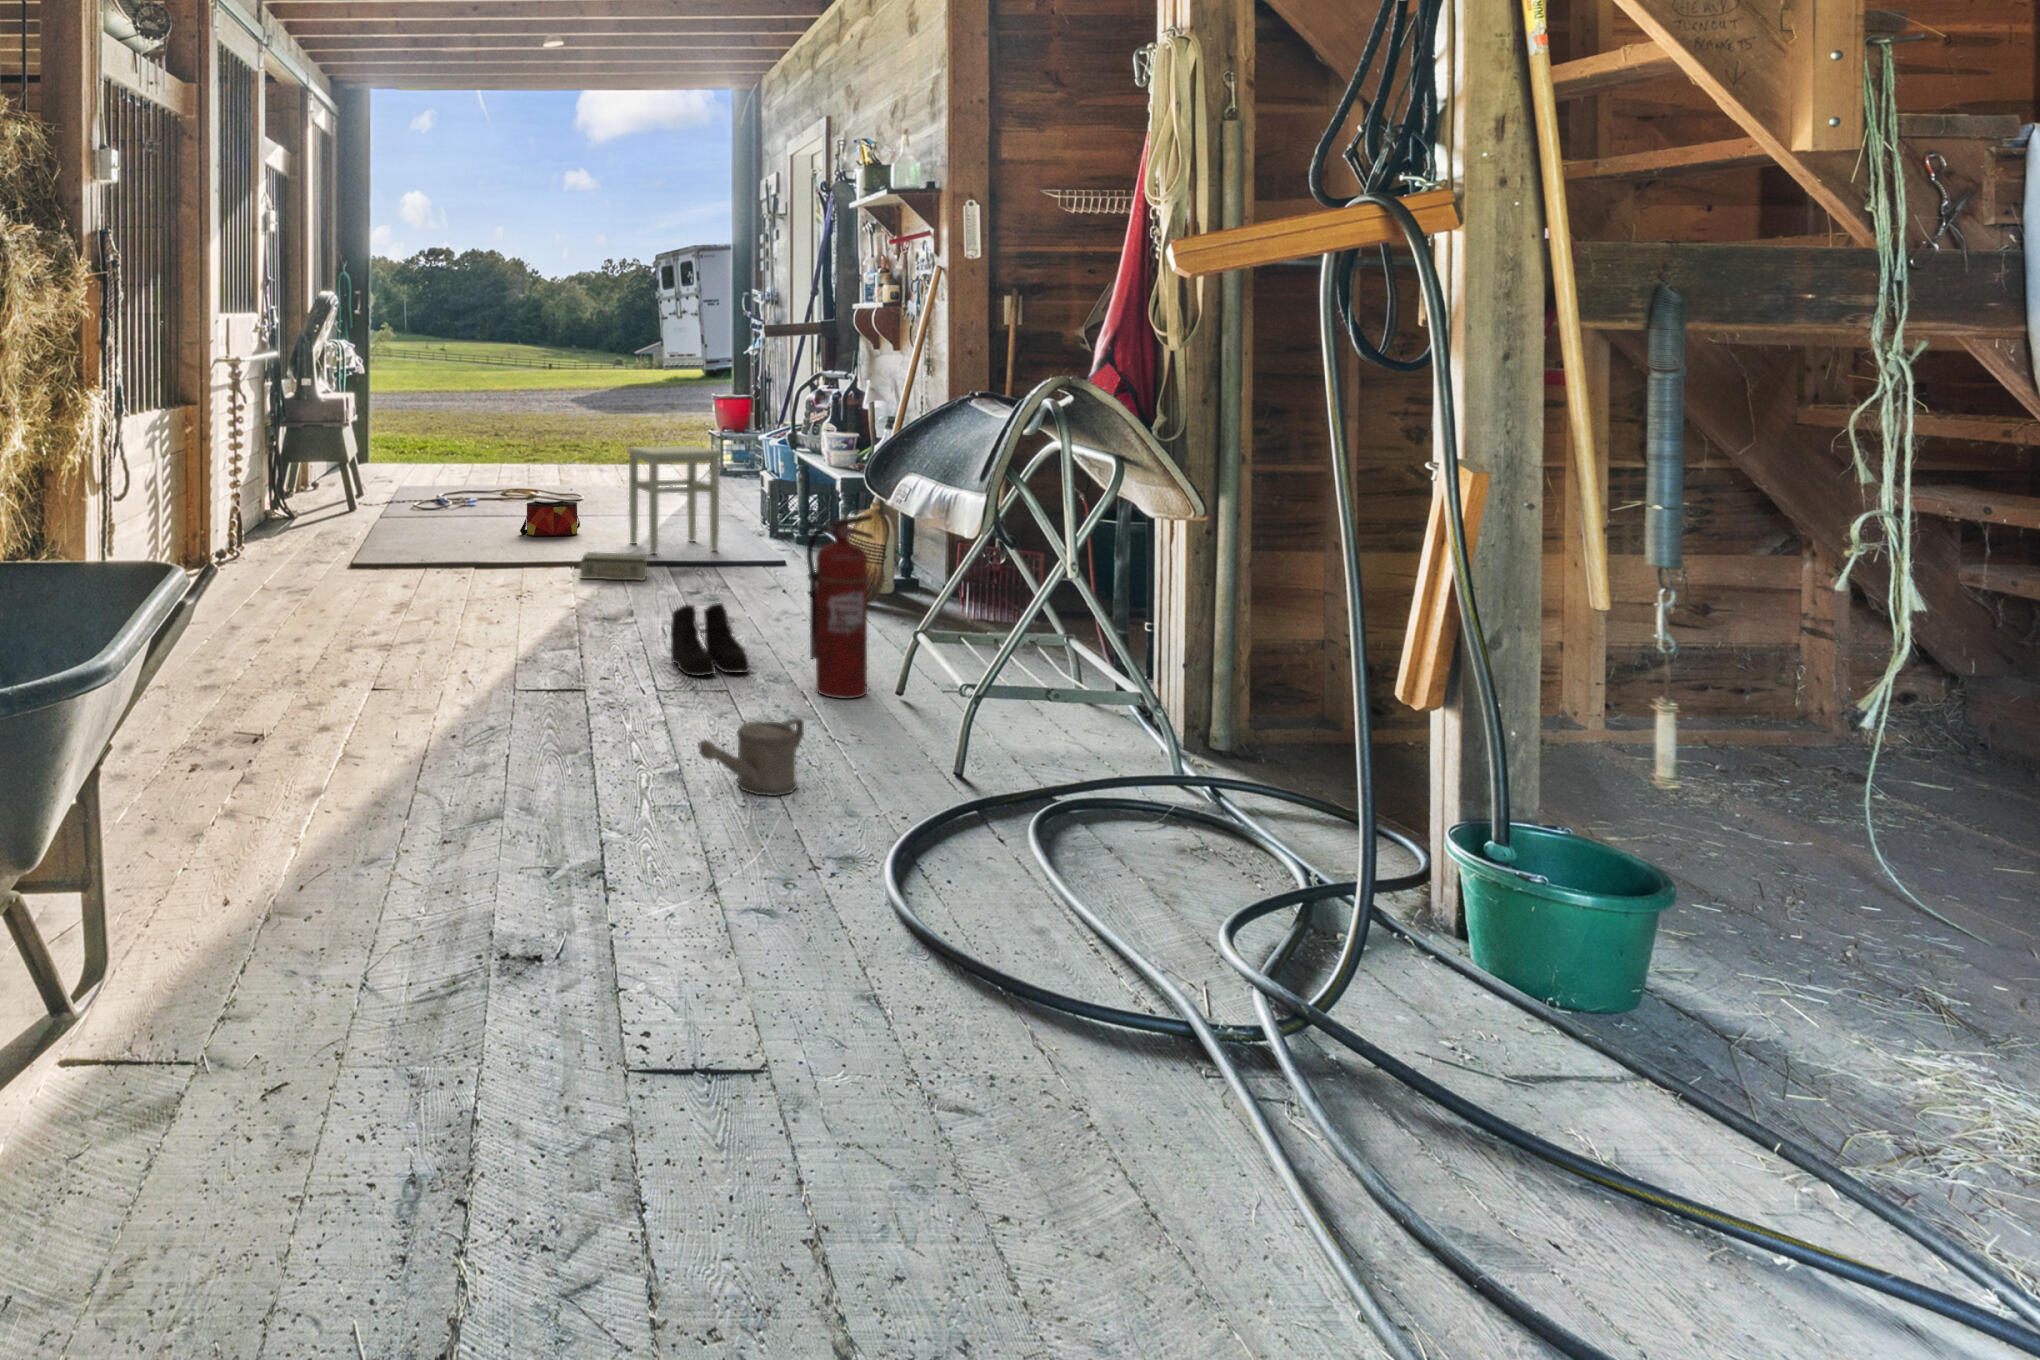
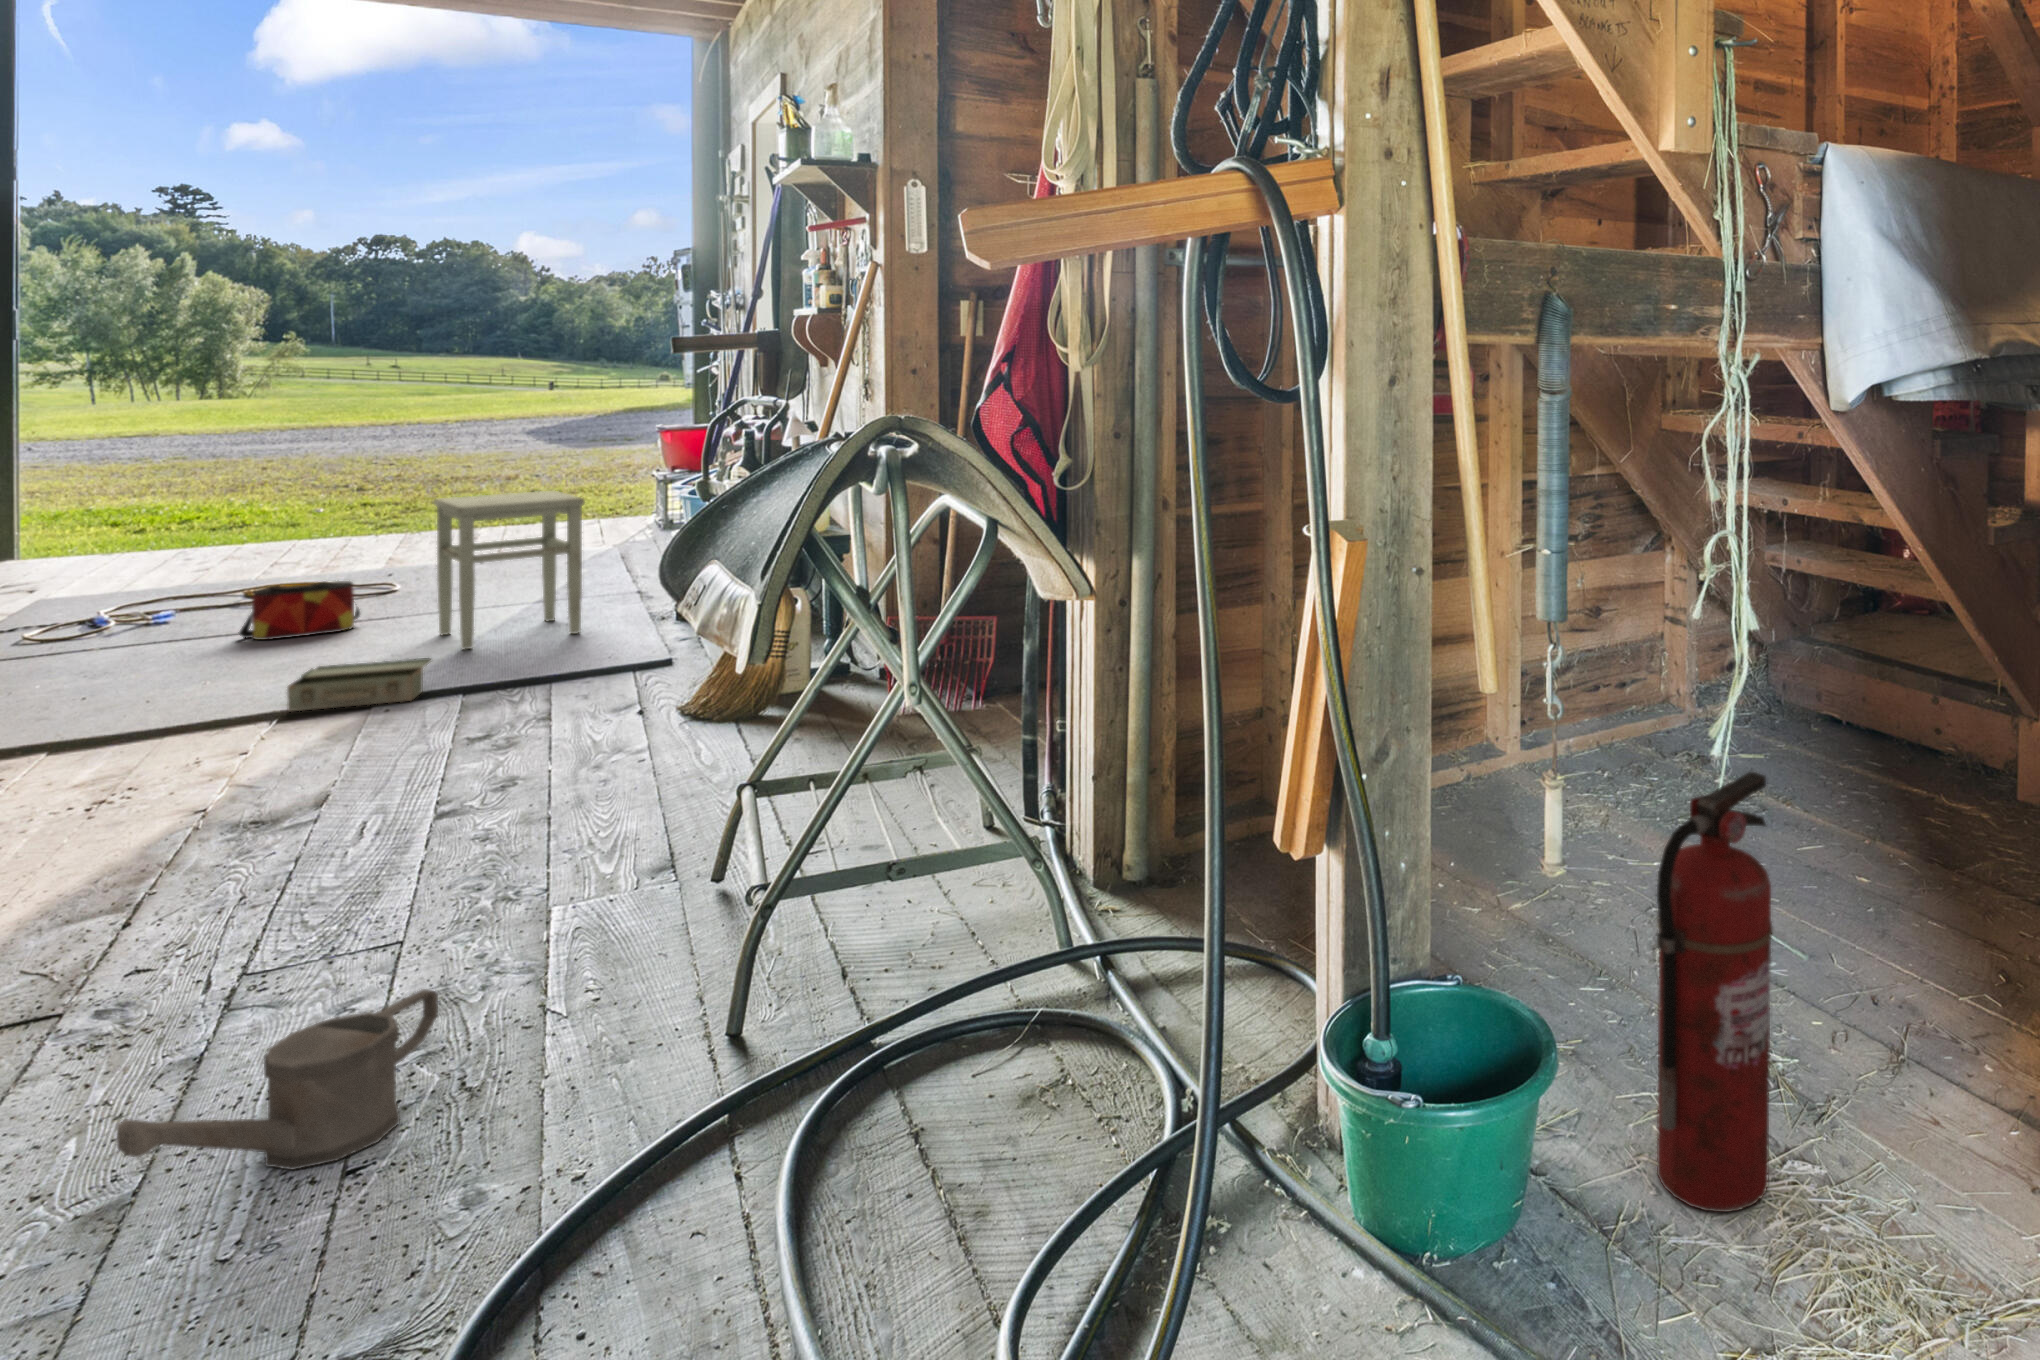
fire extinguisher: present [807,514,873,699] -> present [1657,772,1773,1212]
boots: present [670,603,749,676] -> none [335,755,481,888]

